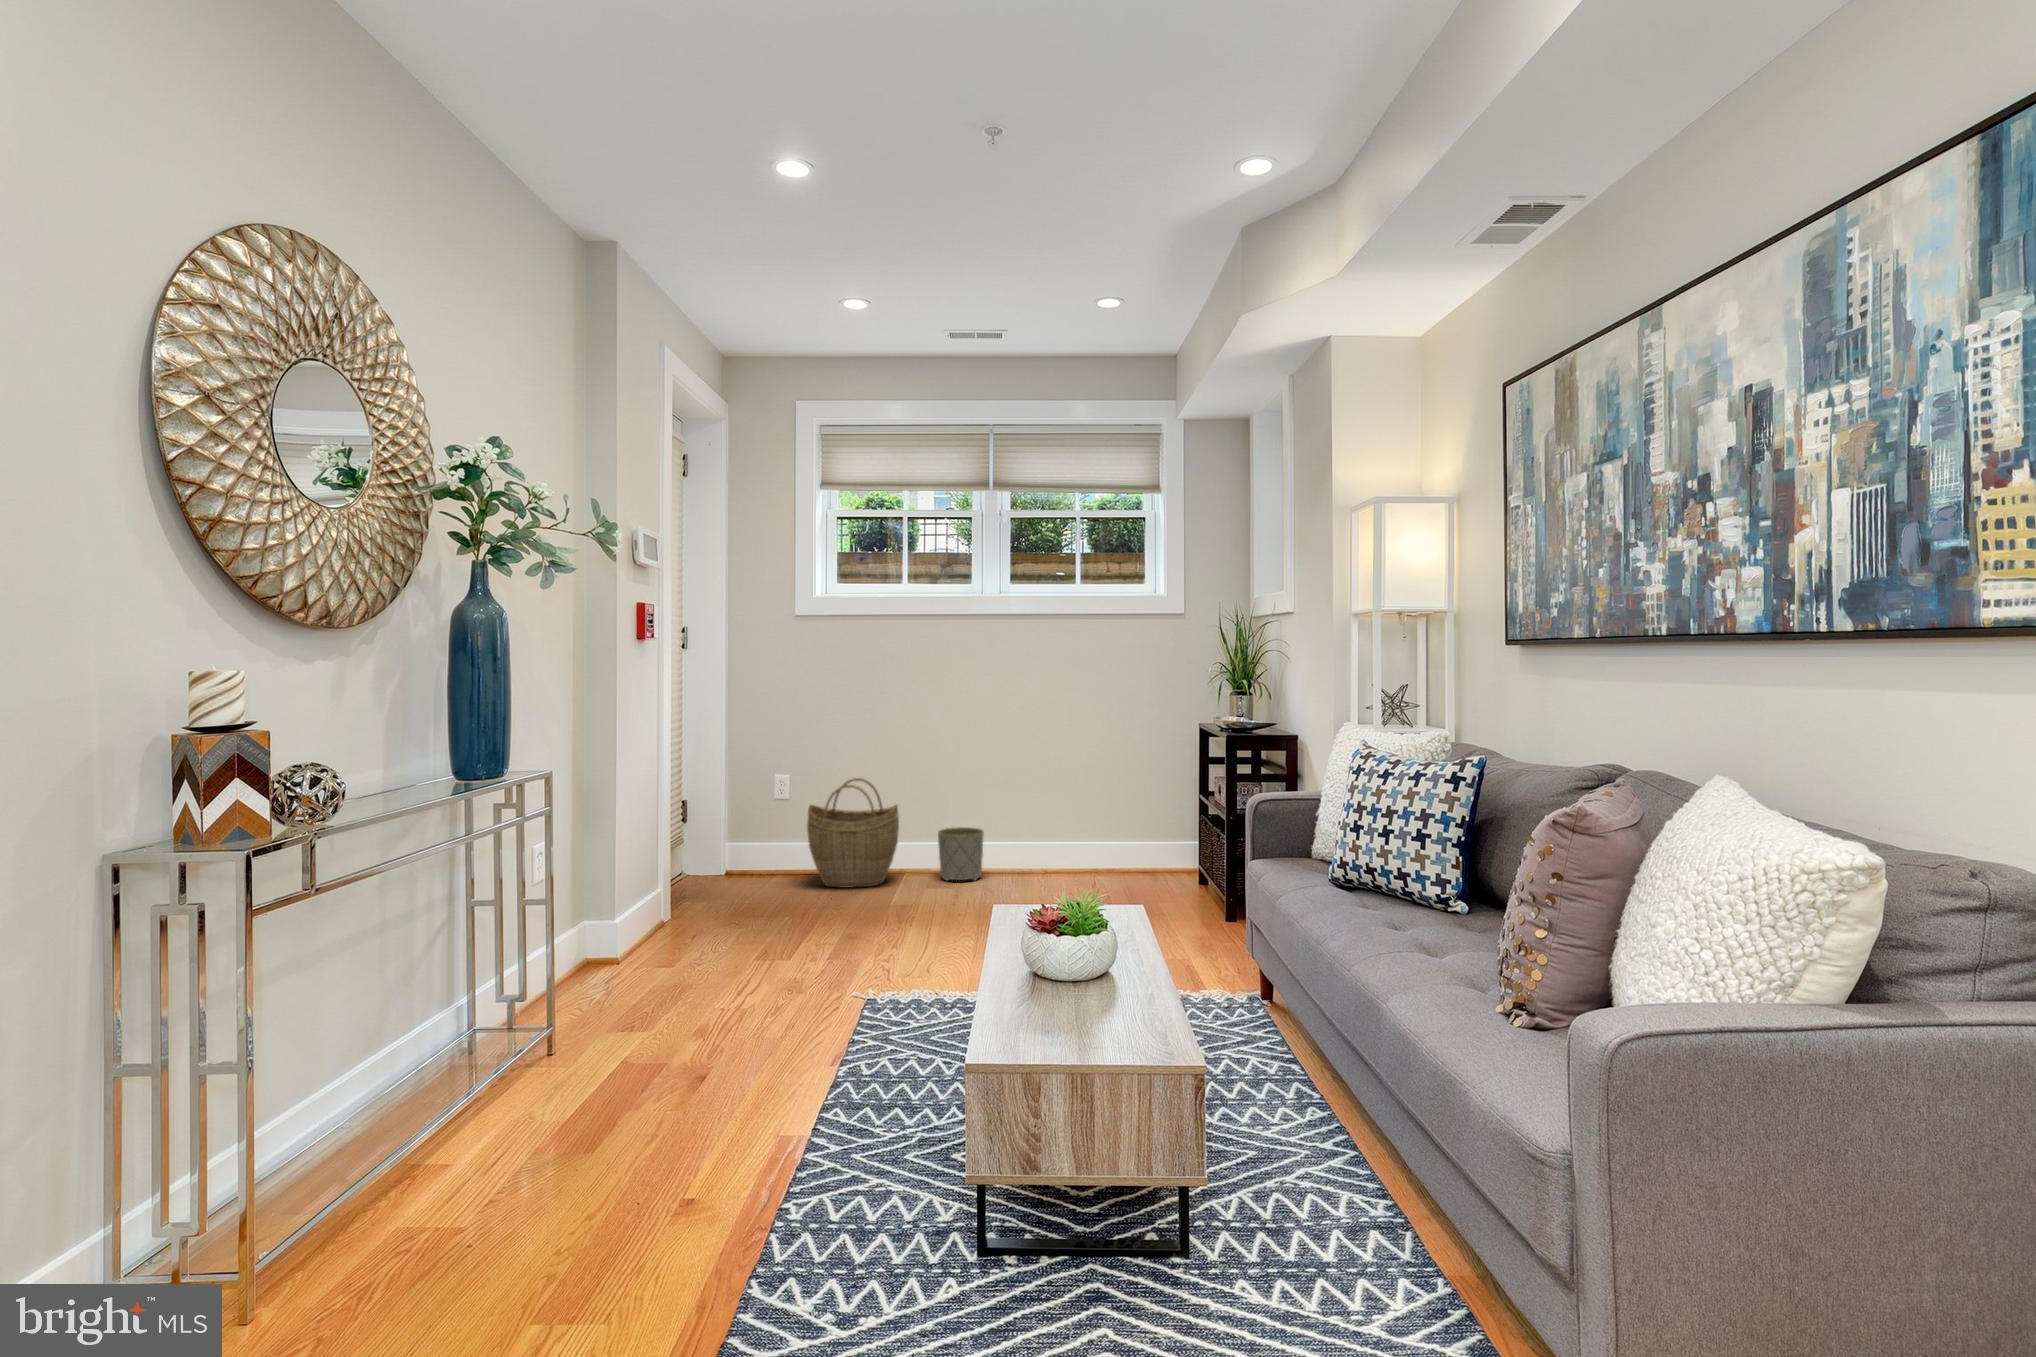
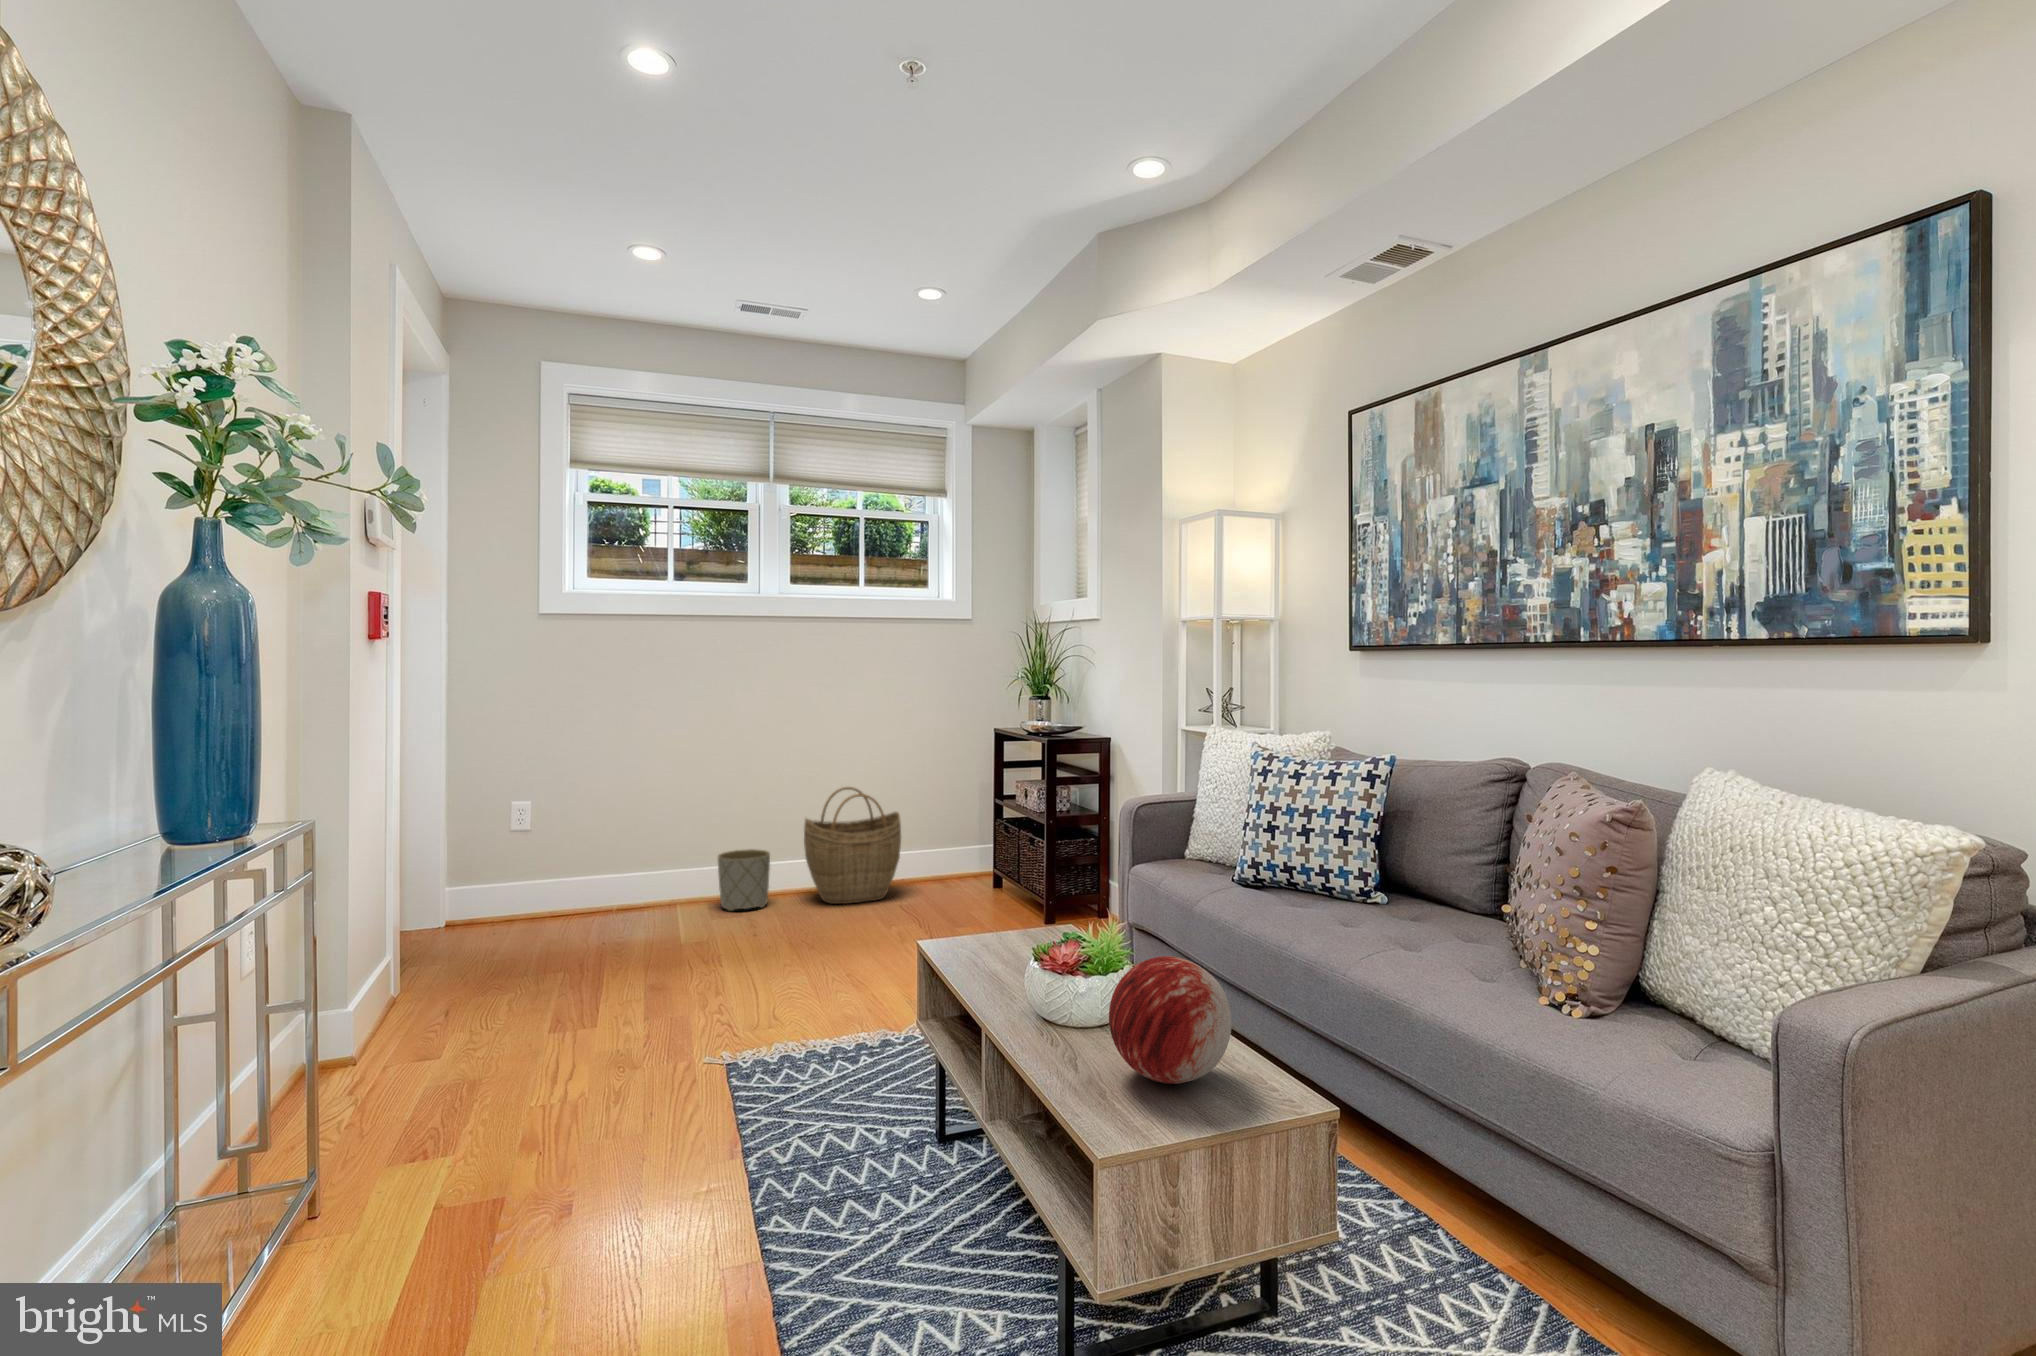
woven basket: present [807,778,899,887] -> present [804,787,901,904]
decorative orb: none [1016,917,1124,1025] -> present [1109,956,1232,1084]

